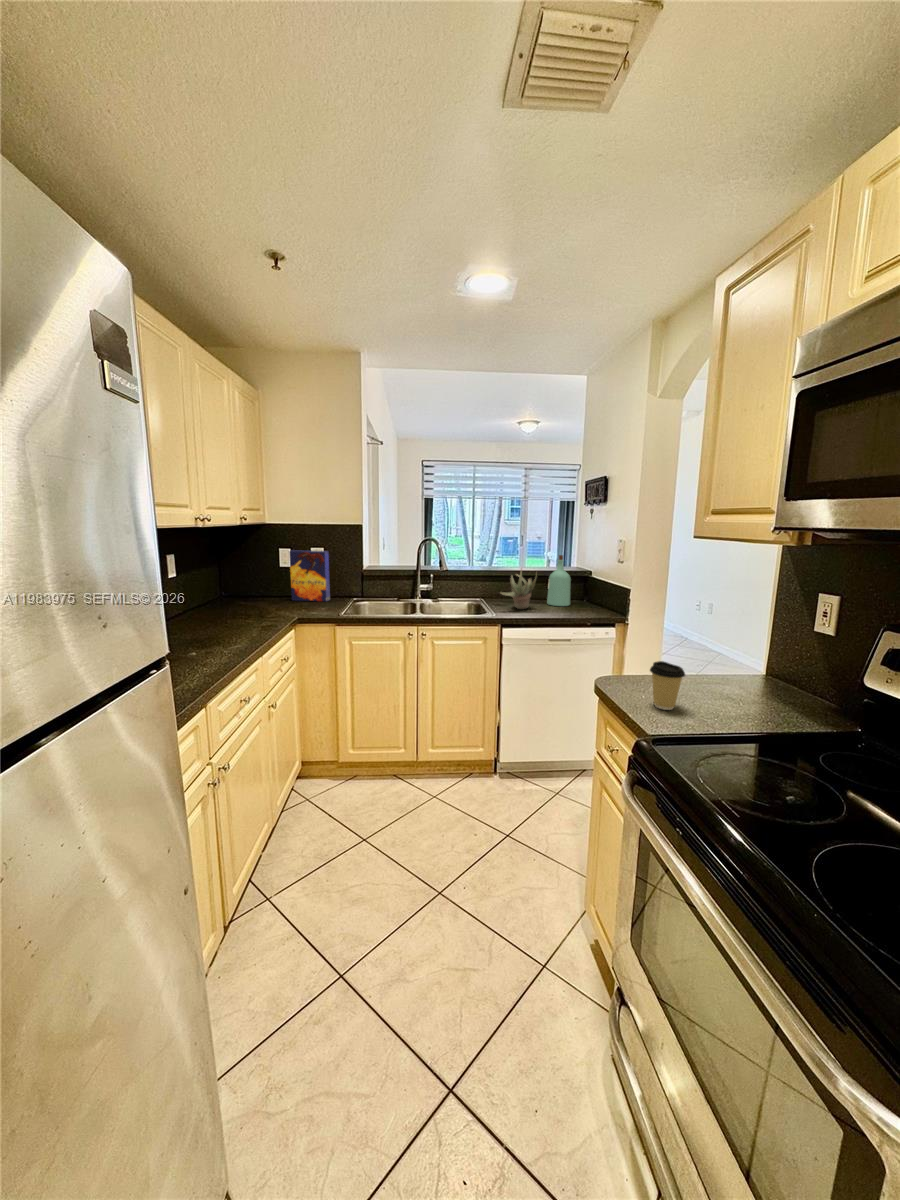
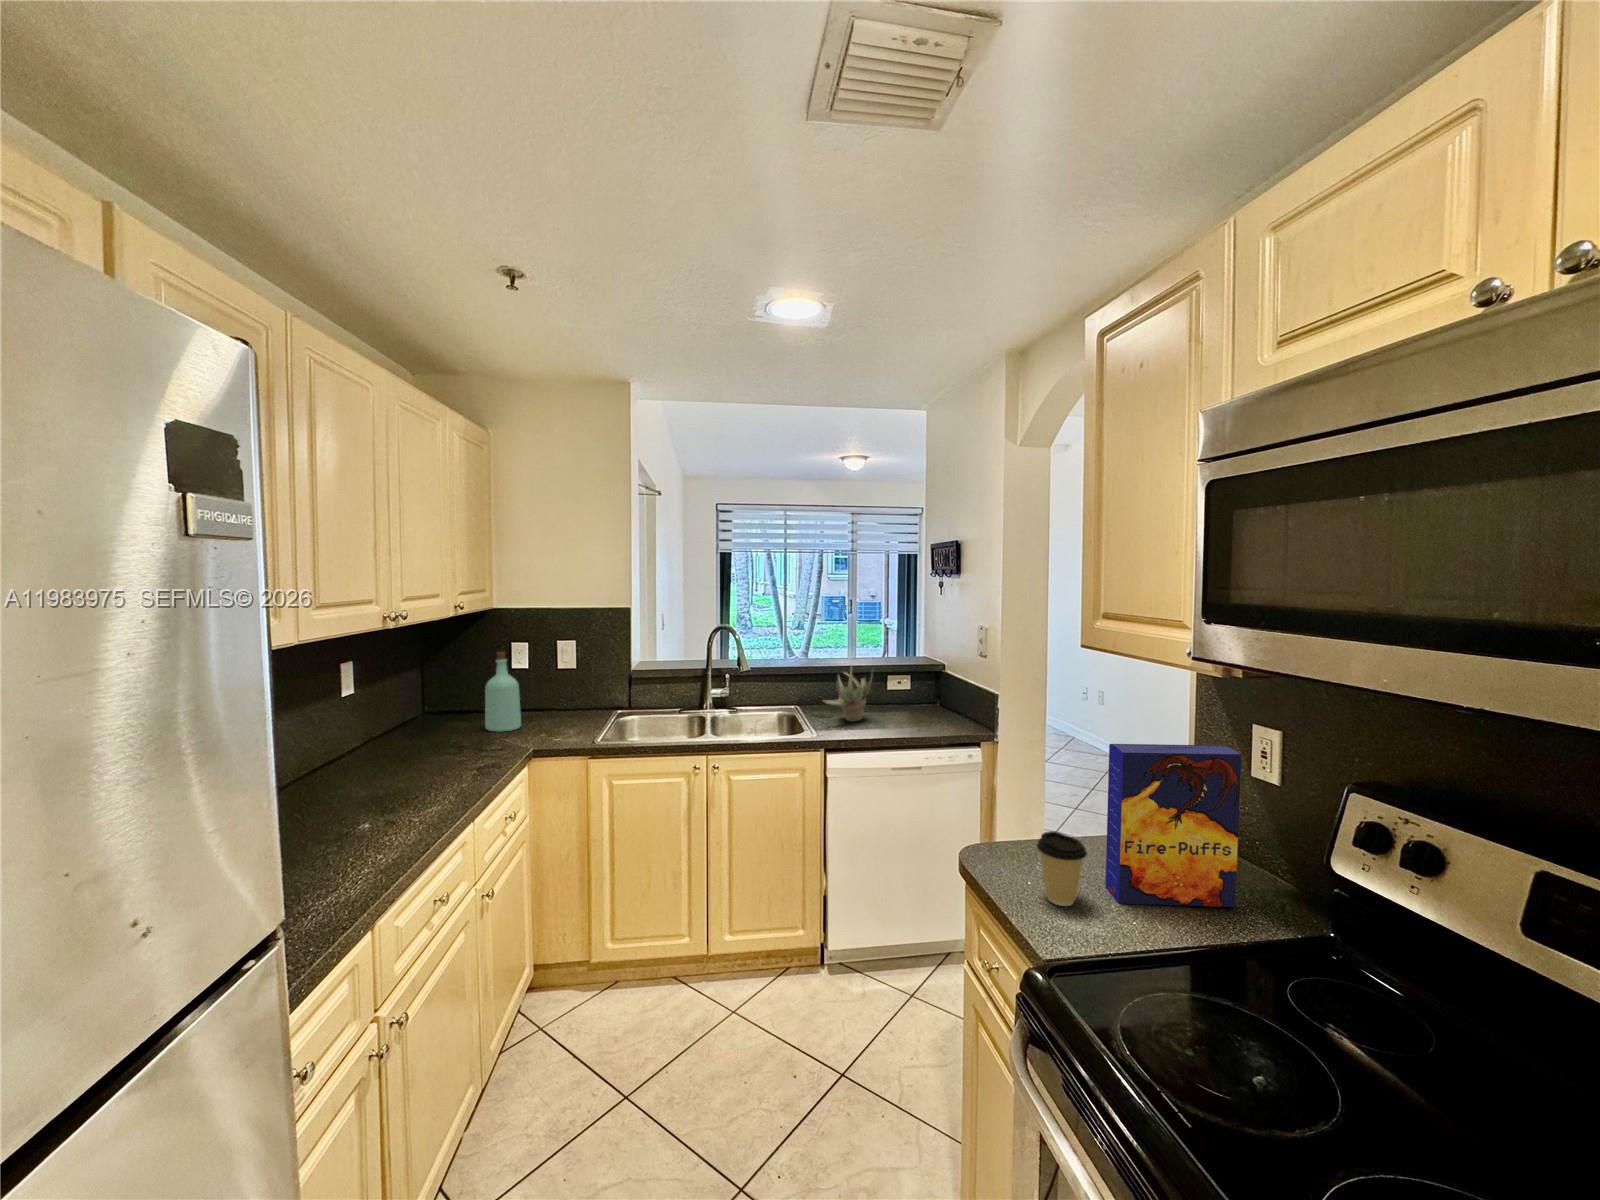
cereal box: present [290,550,330,601] -> present [1105,744,1241,907]
bottle: present [547,555,571,606] -> present [485,652,521,732]

